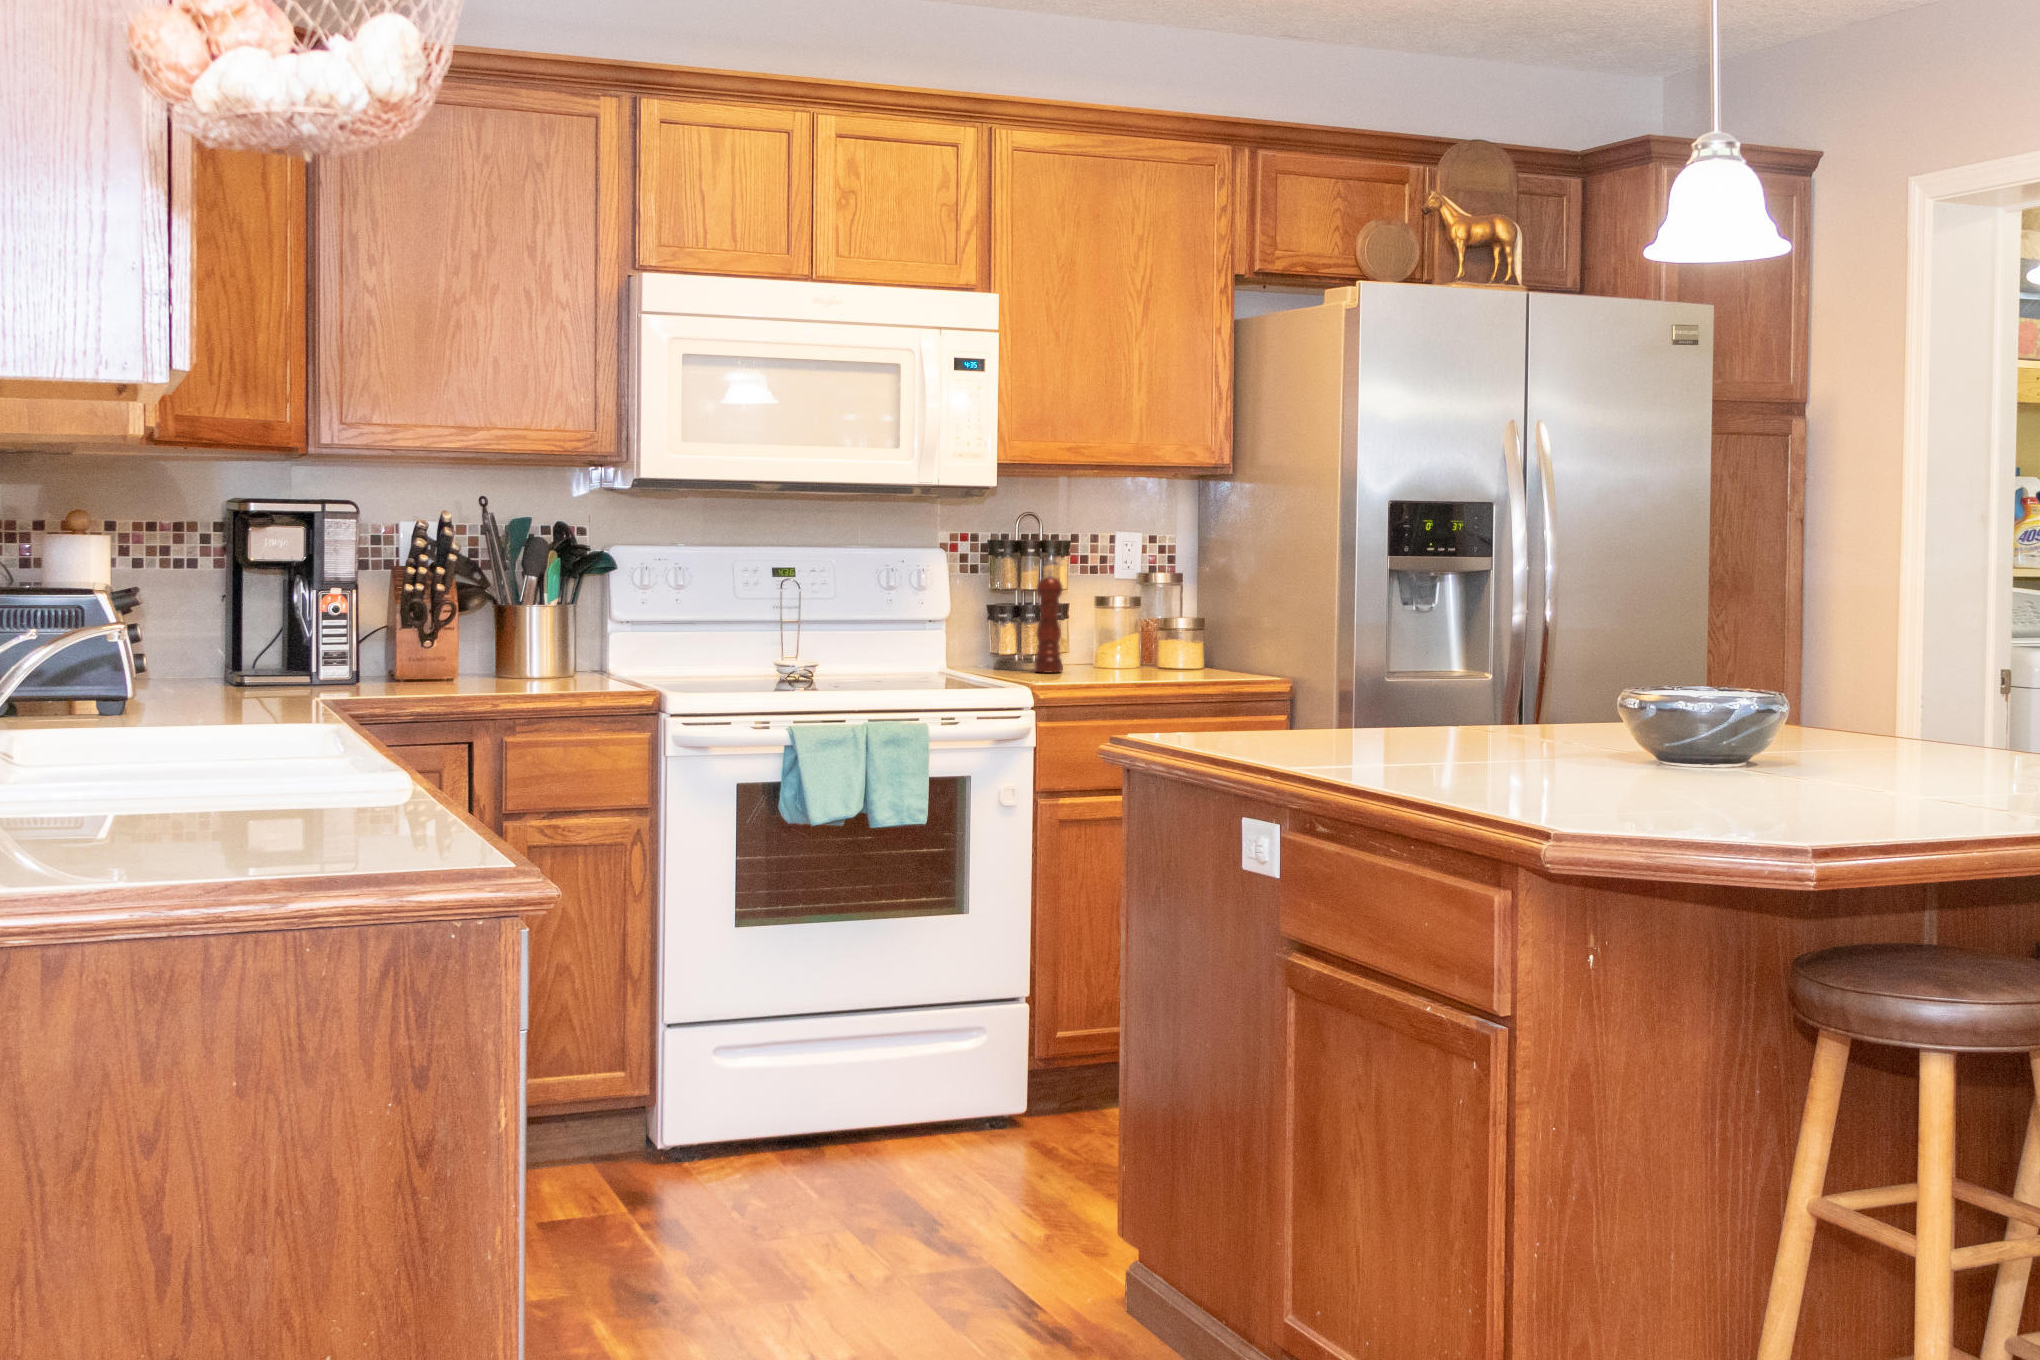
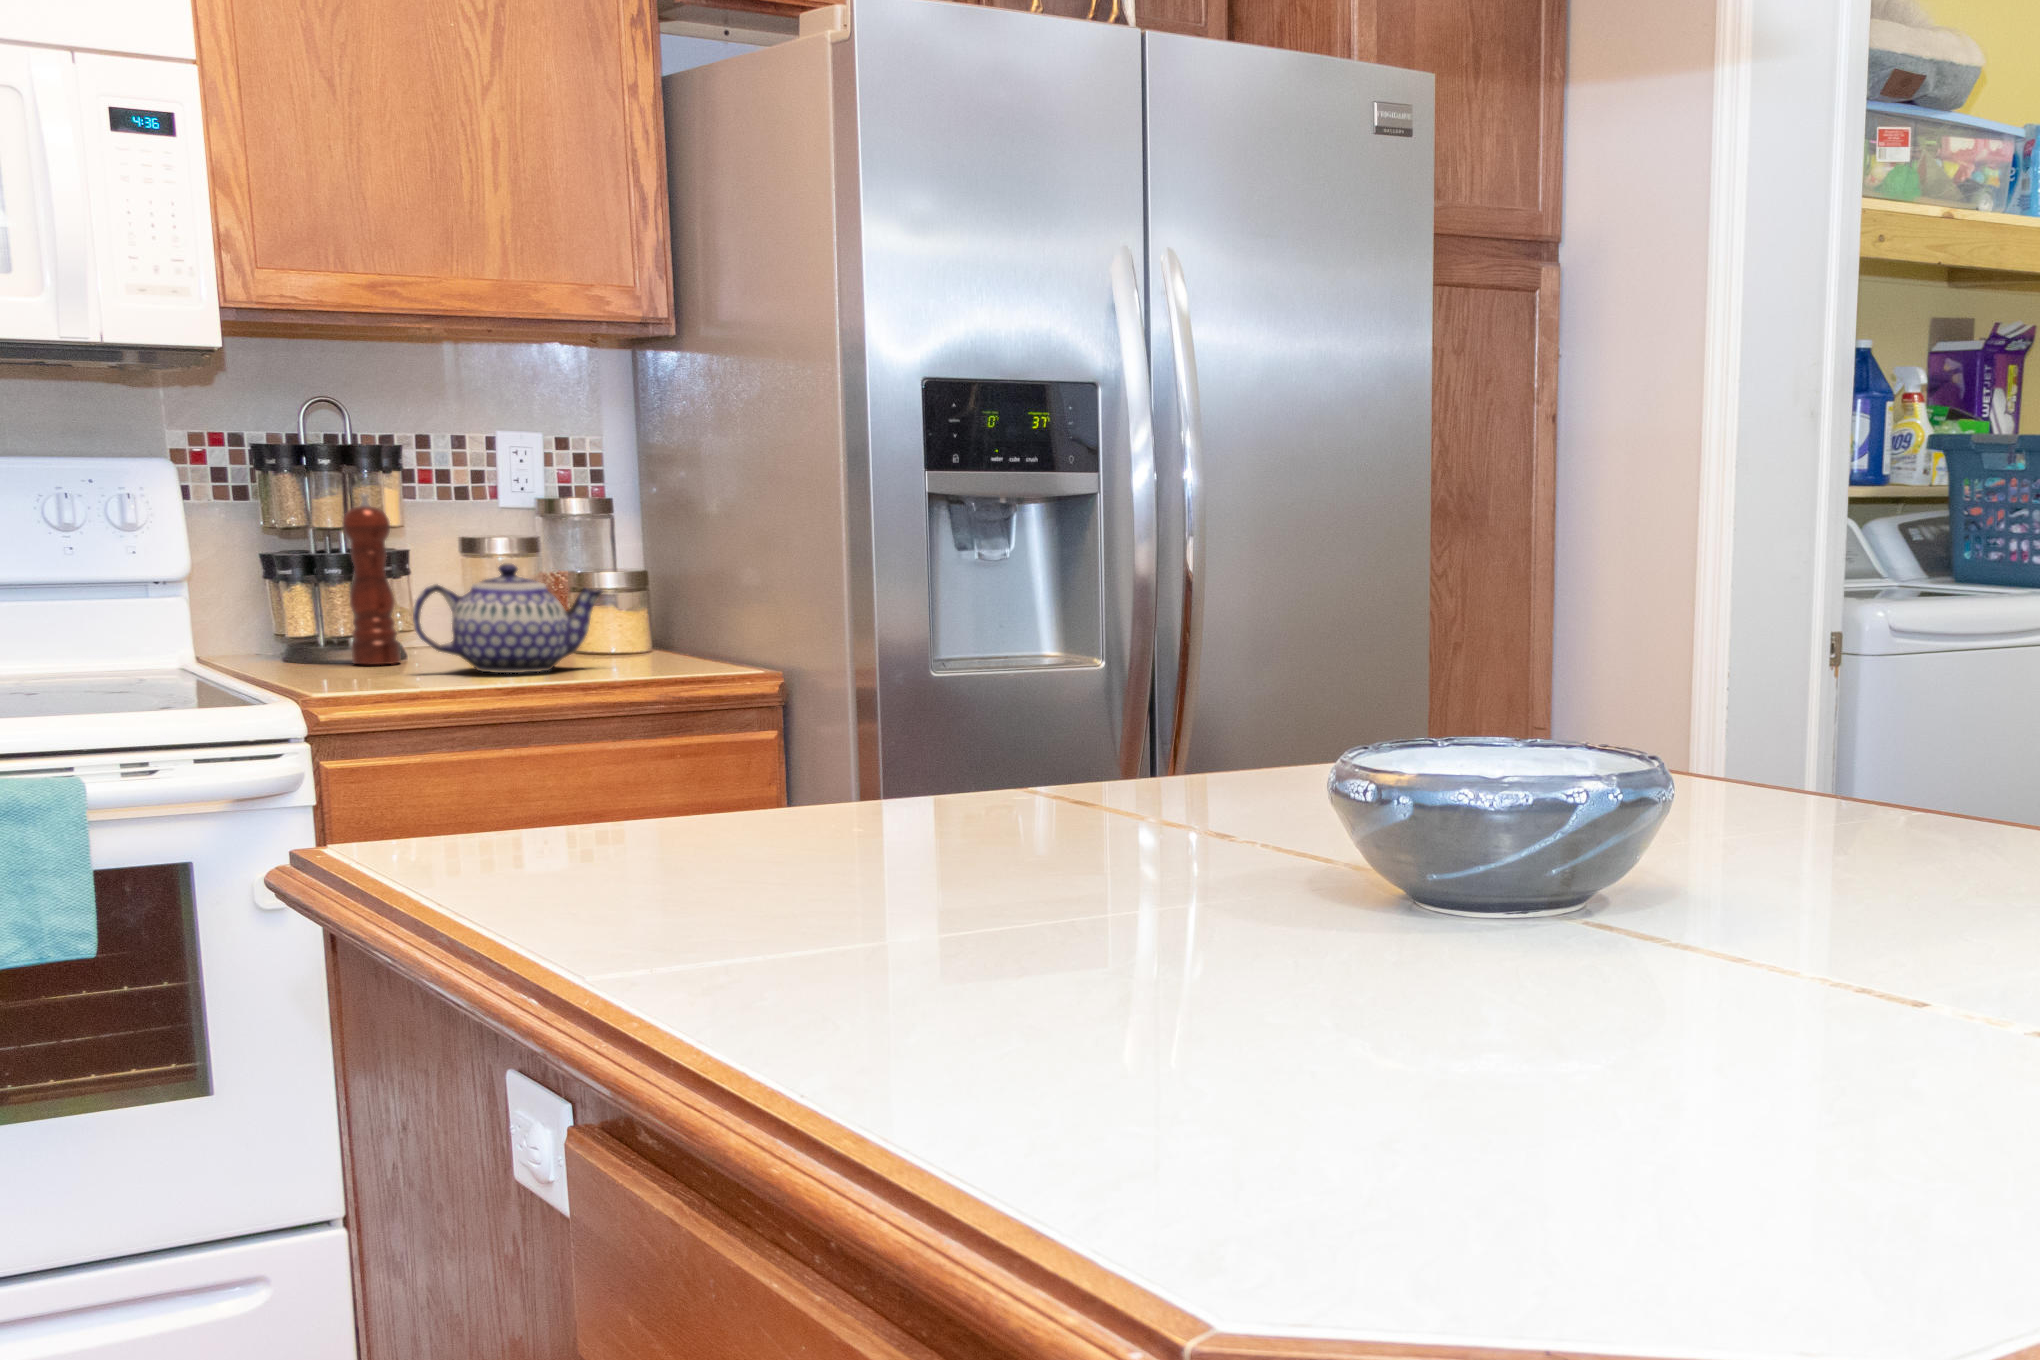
teapot: none [1077,612,1185,678] -> present [413,564,602,673]

